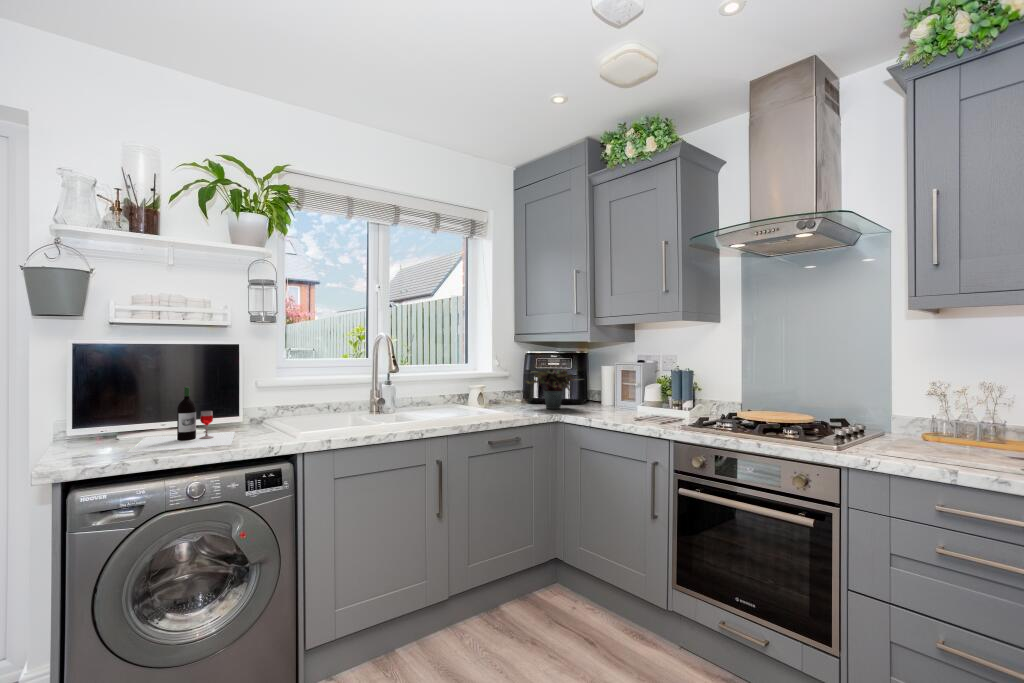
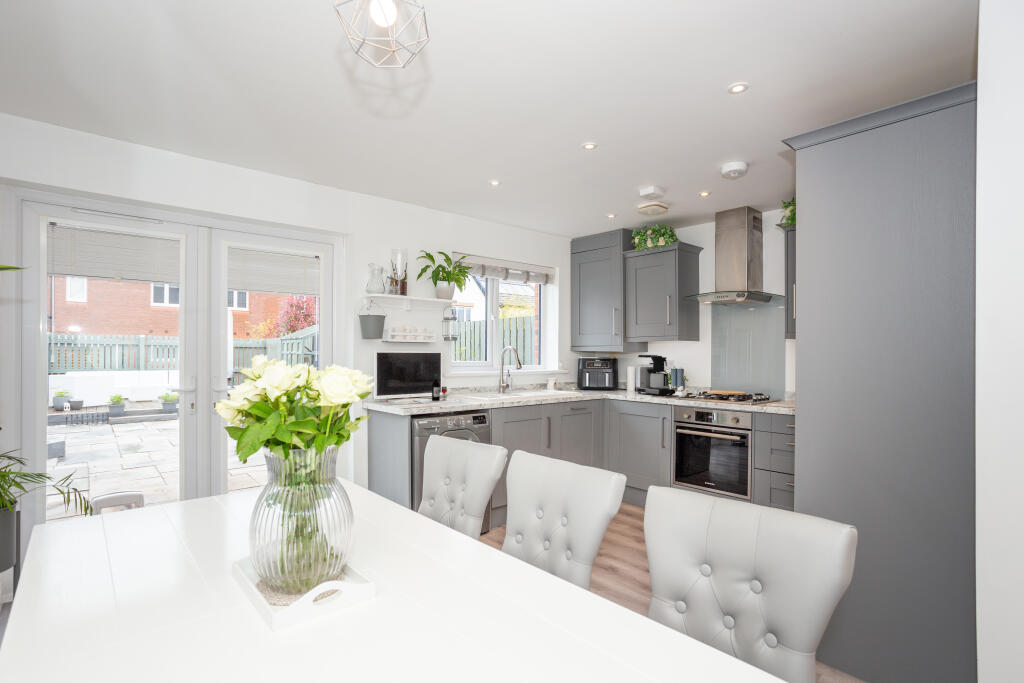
coffee maker: none [608,346,678,420] -> present [635,355,675,396]
potted plant: present [524,369,582,409] -> none [582,368,619,392]

